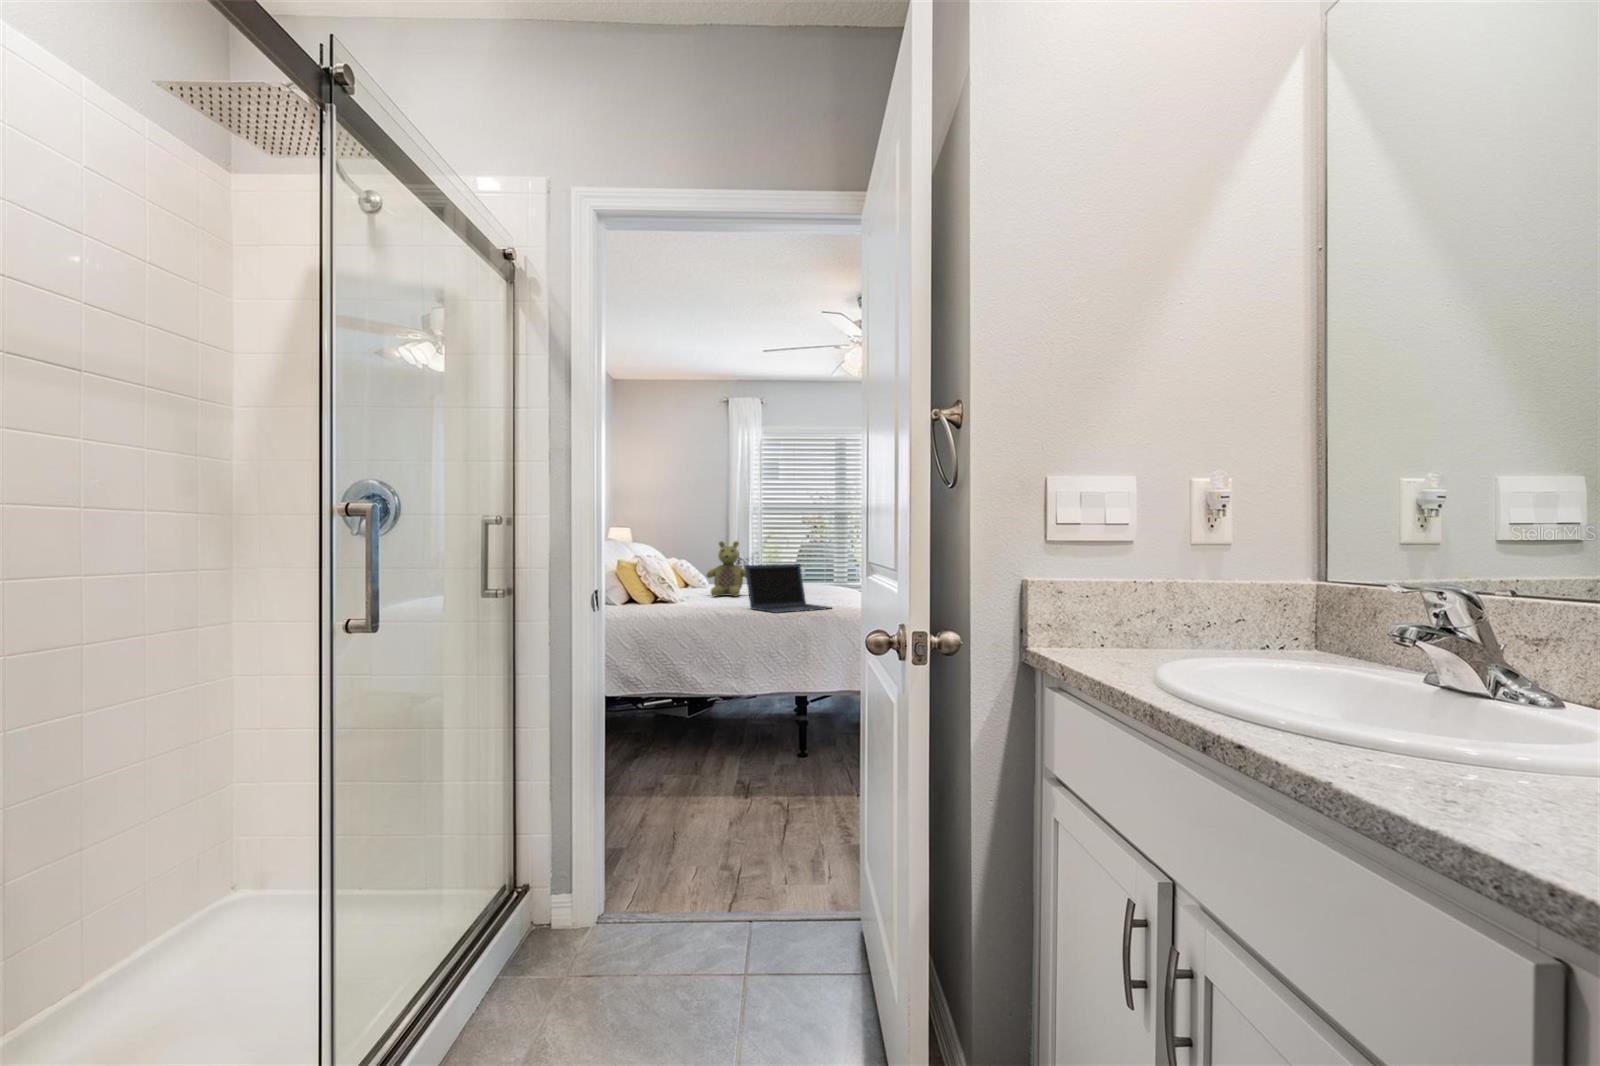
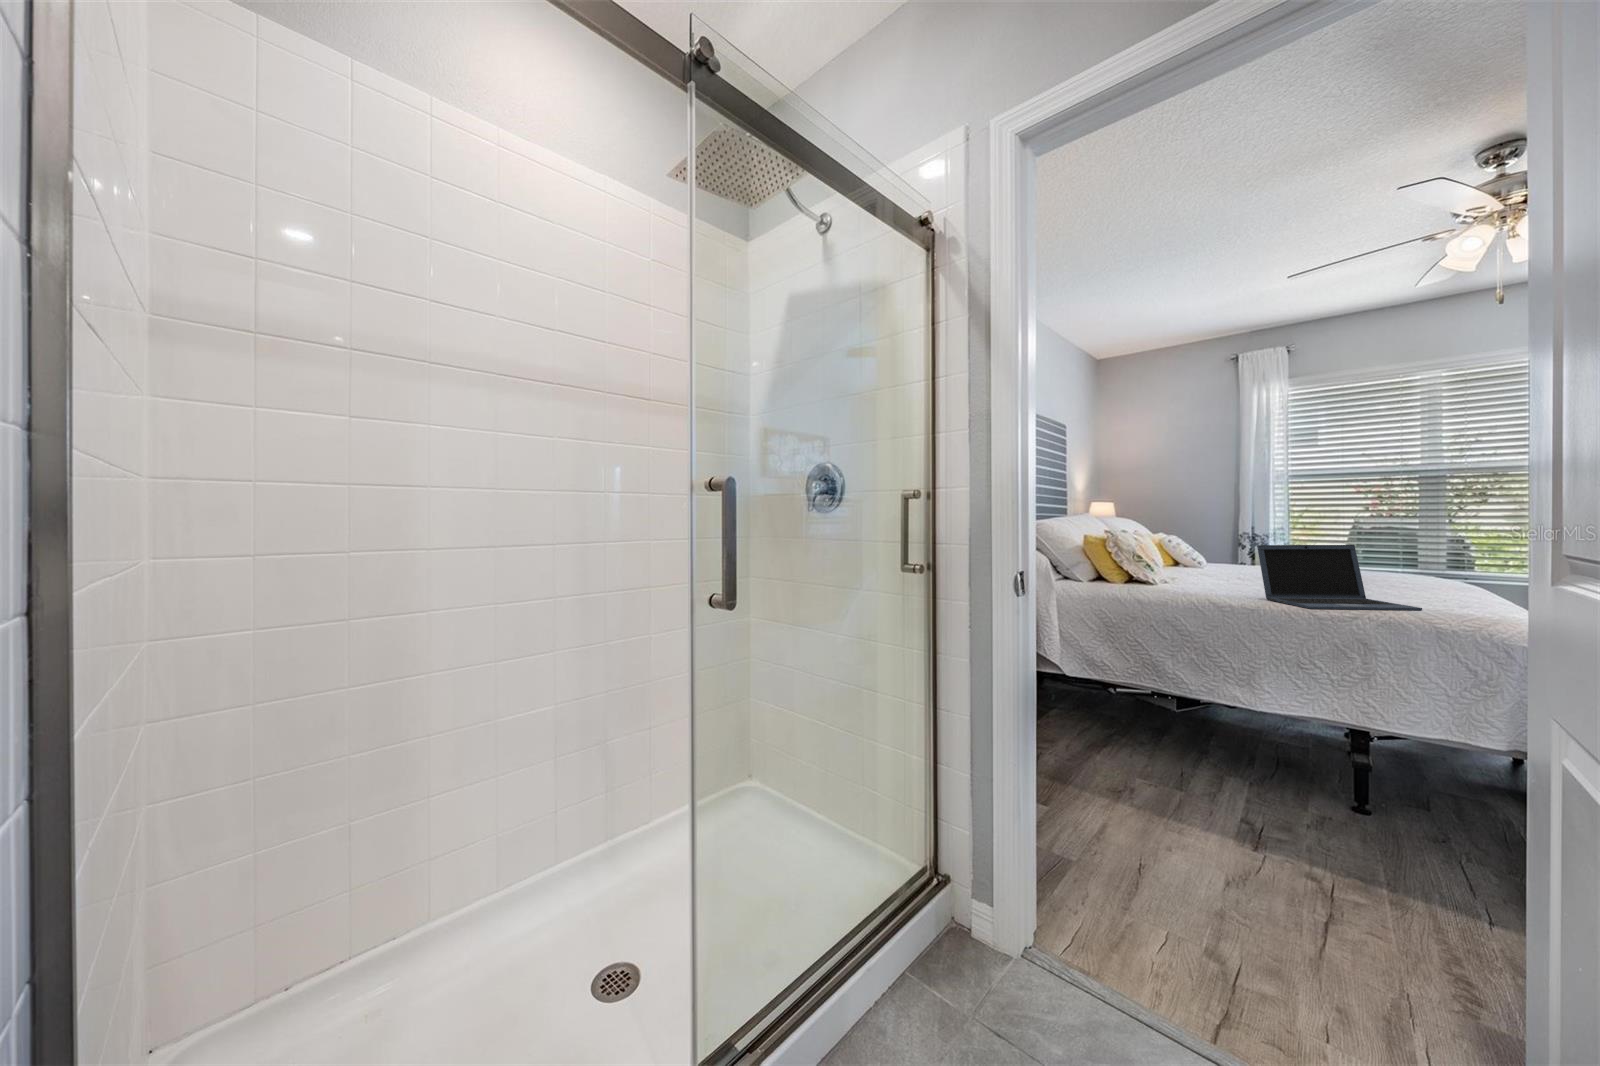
stuffed bear: present [706,541,746,596] -> none [1203,517,1269,580]

